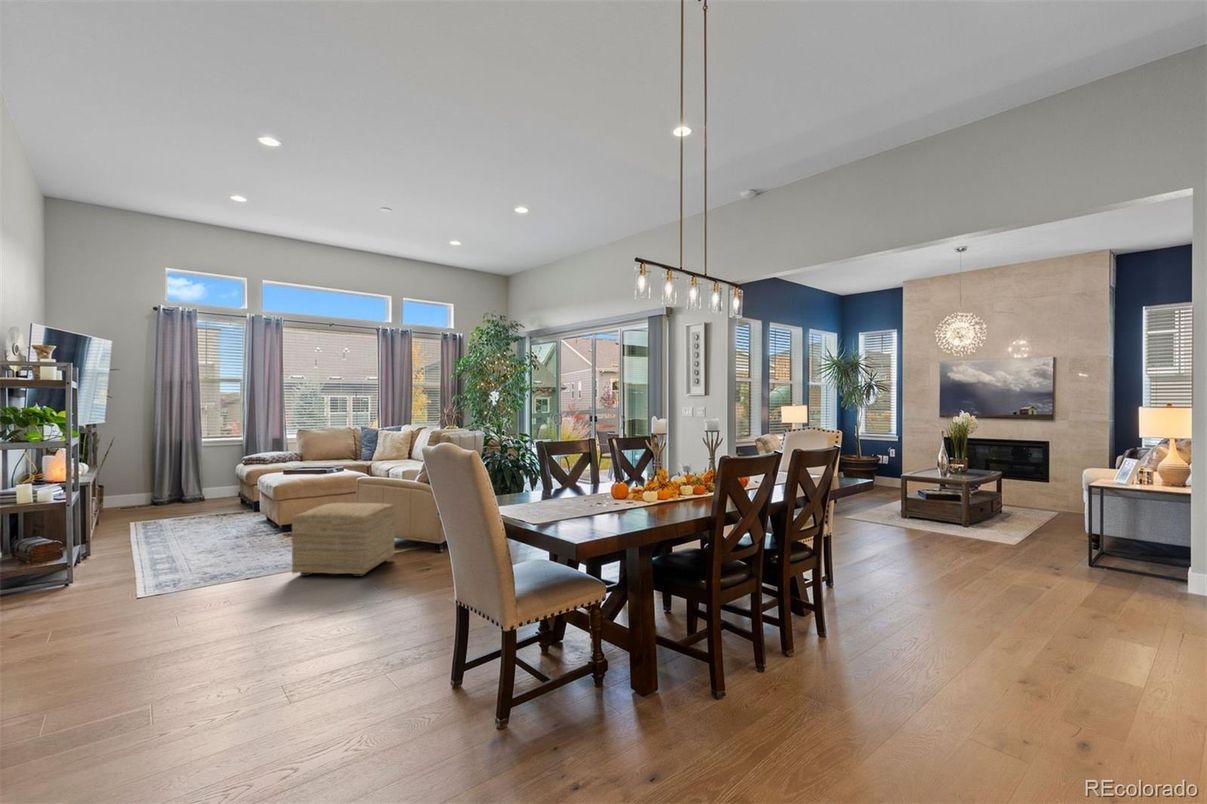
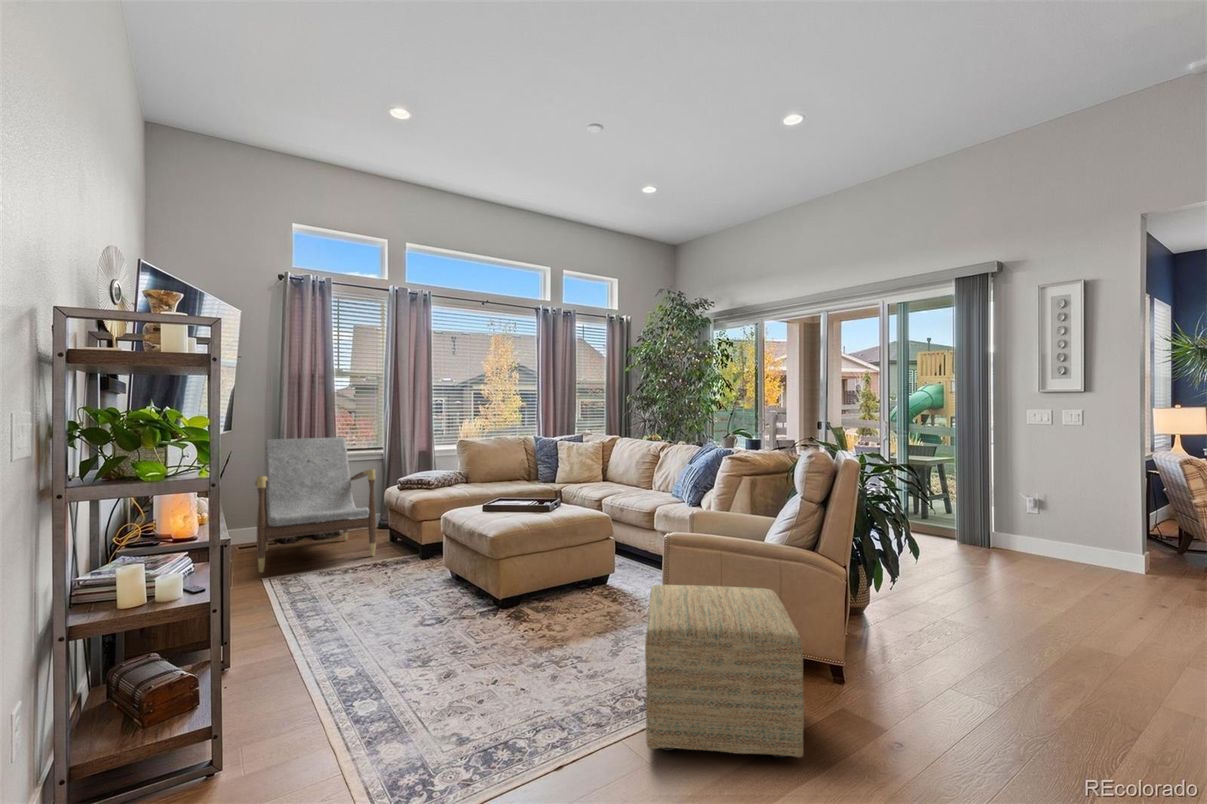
armchair: none [130,427,224,519] -> present [255,437,376,573]

